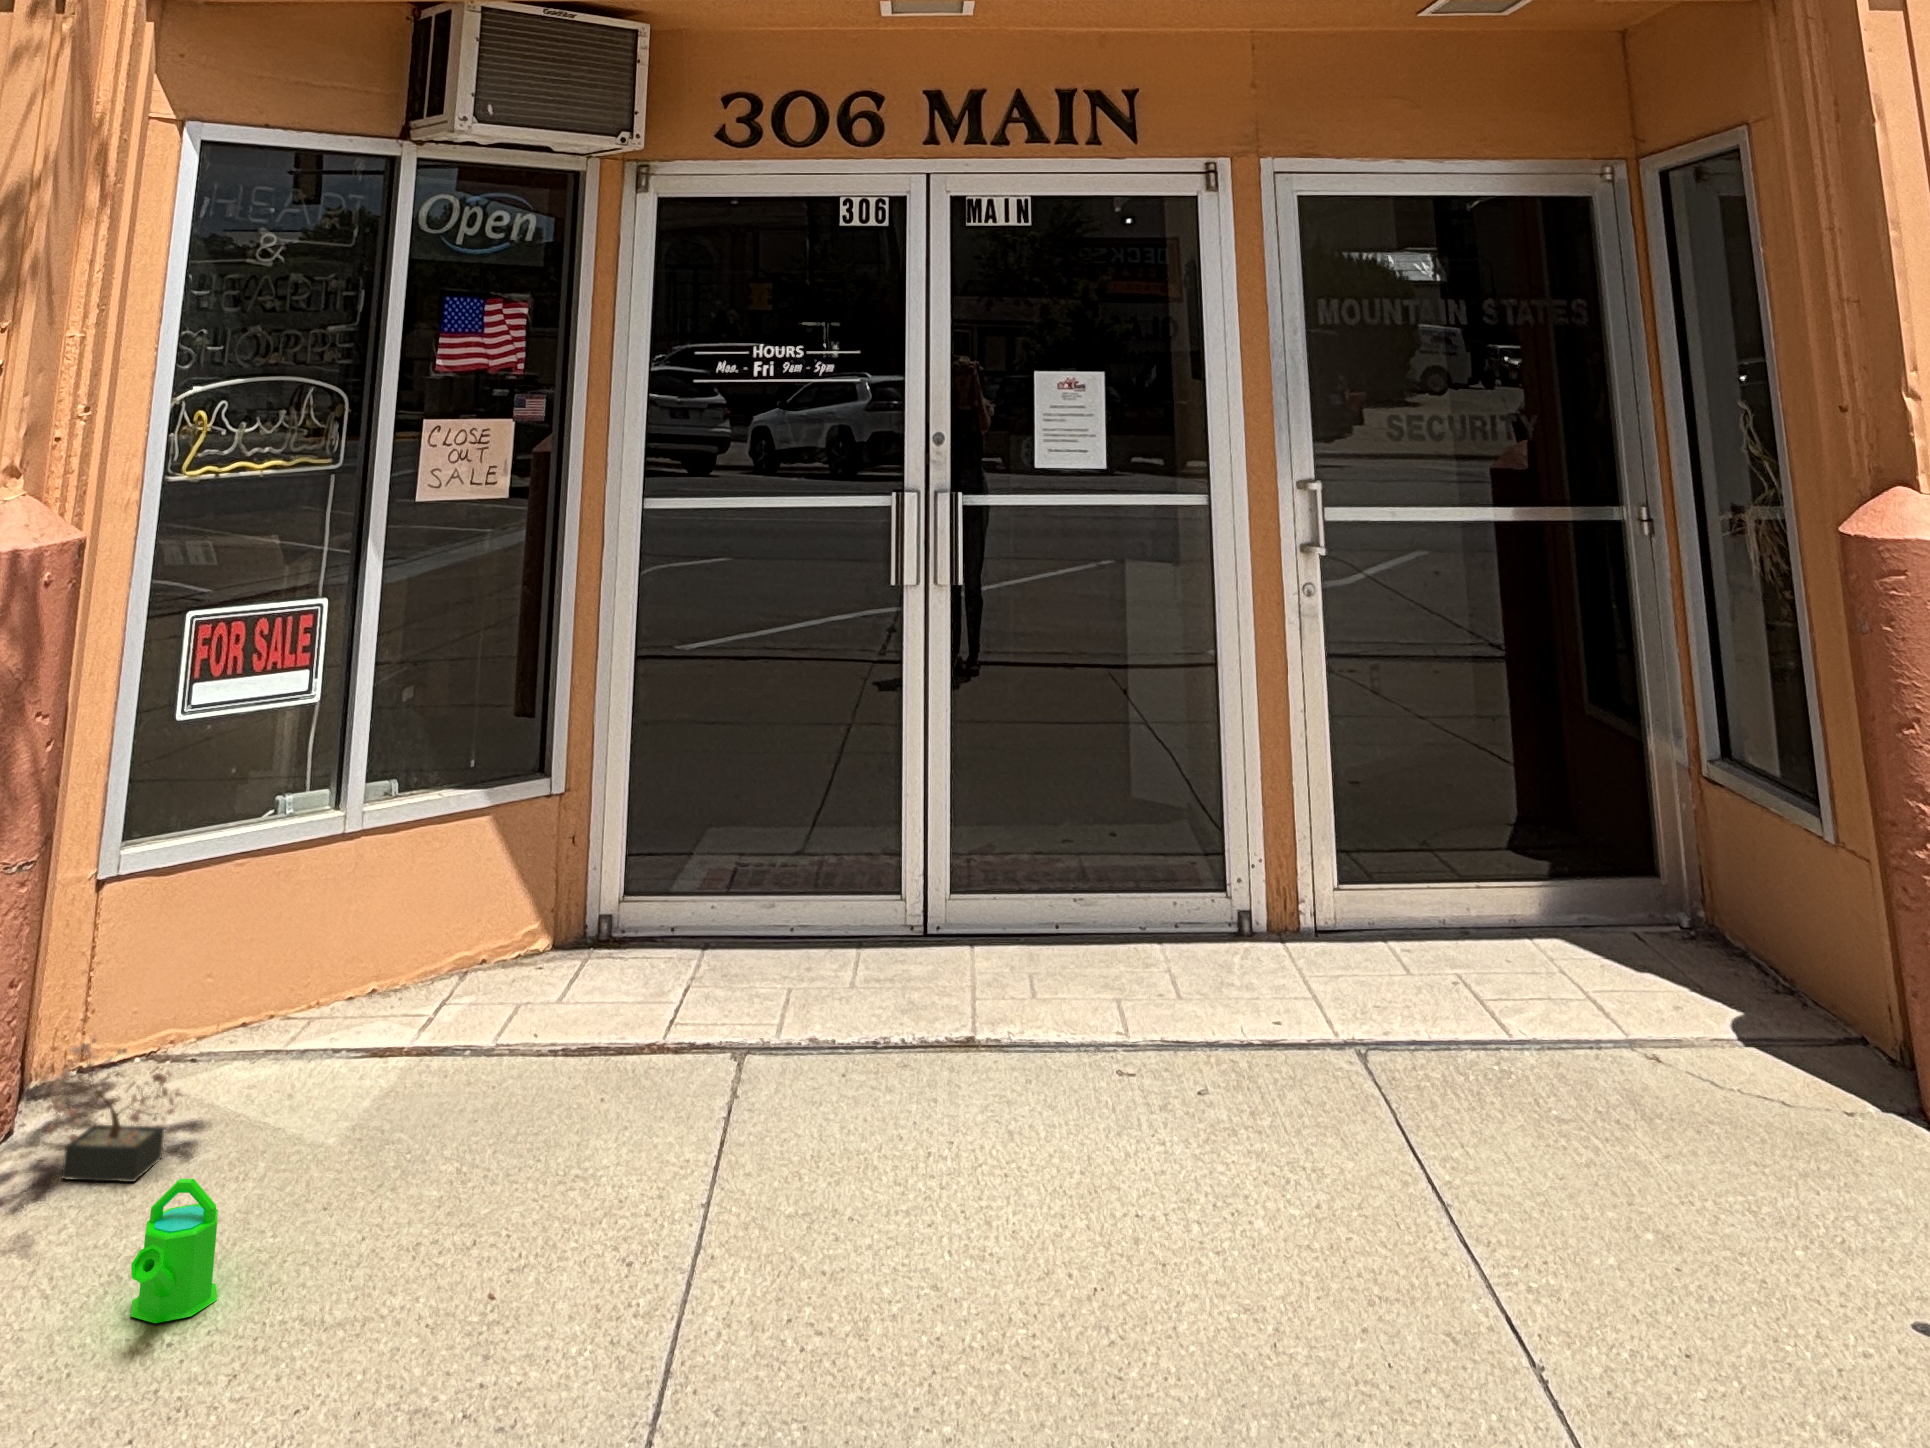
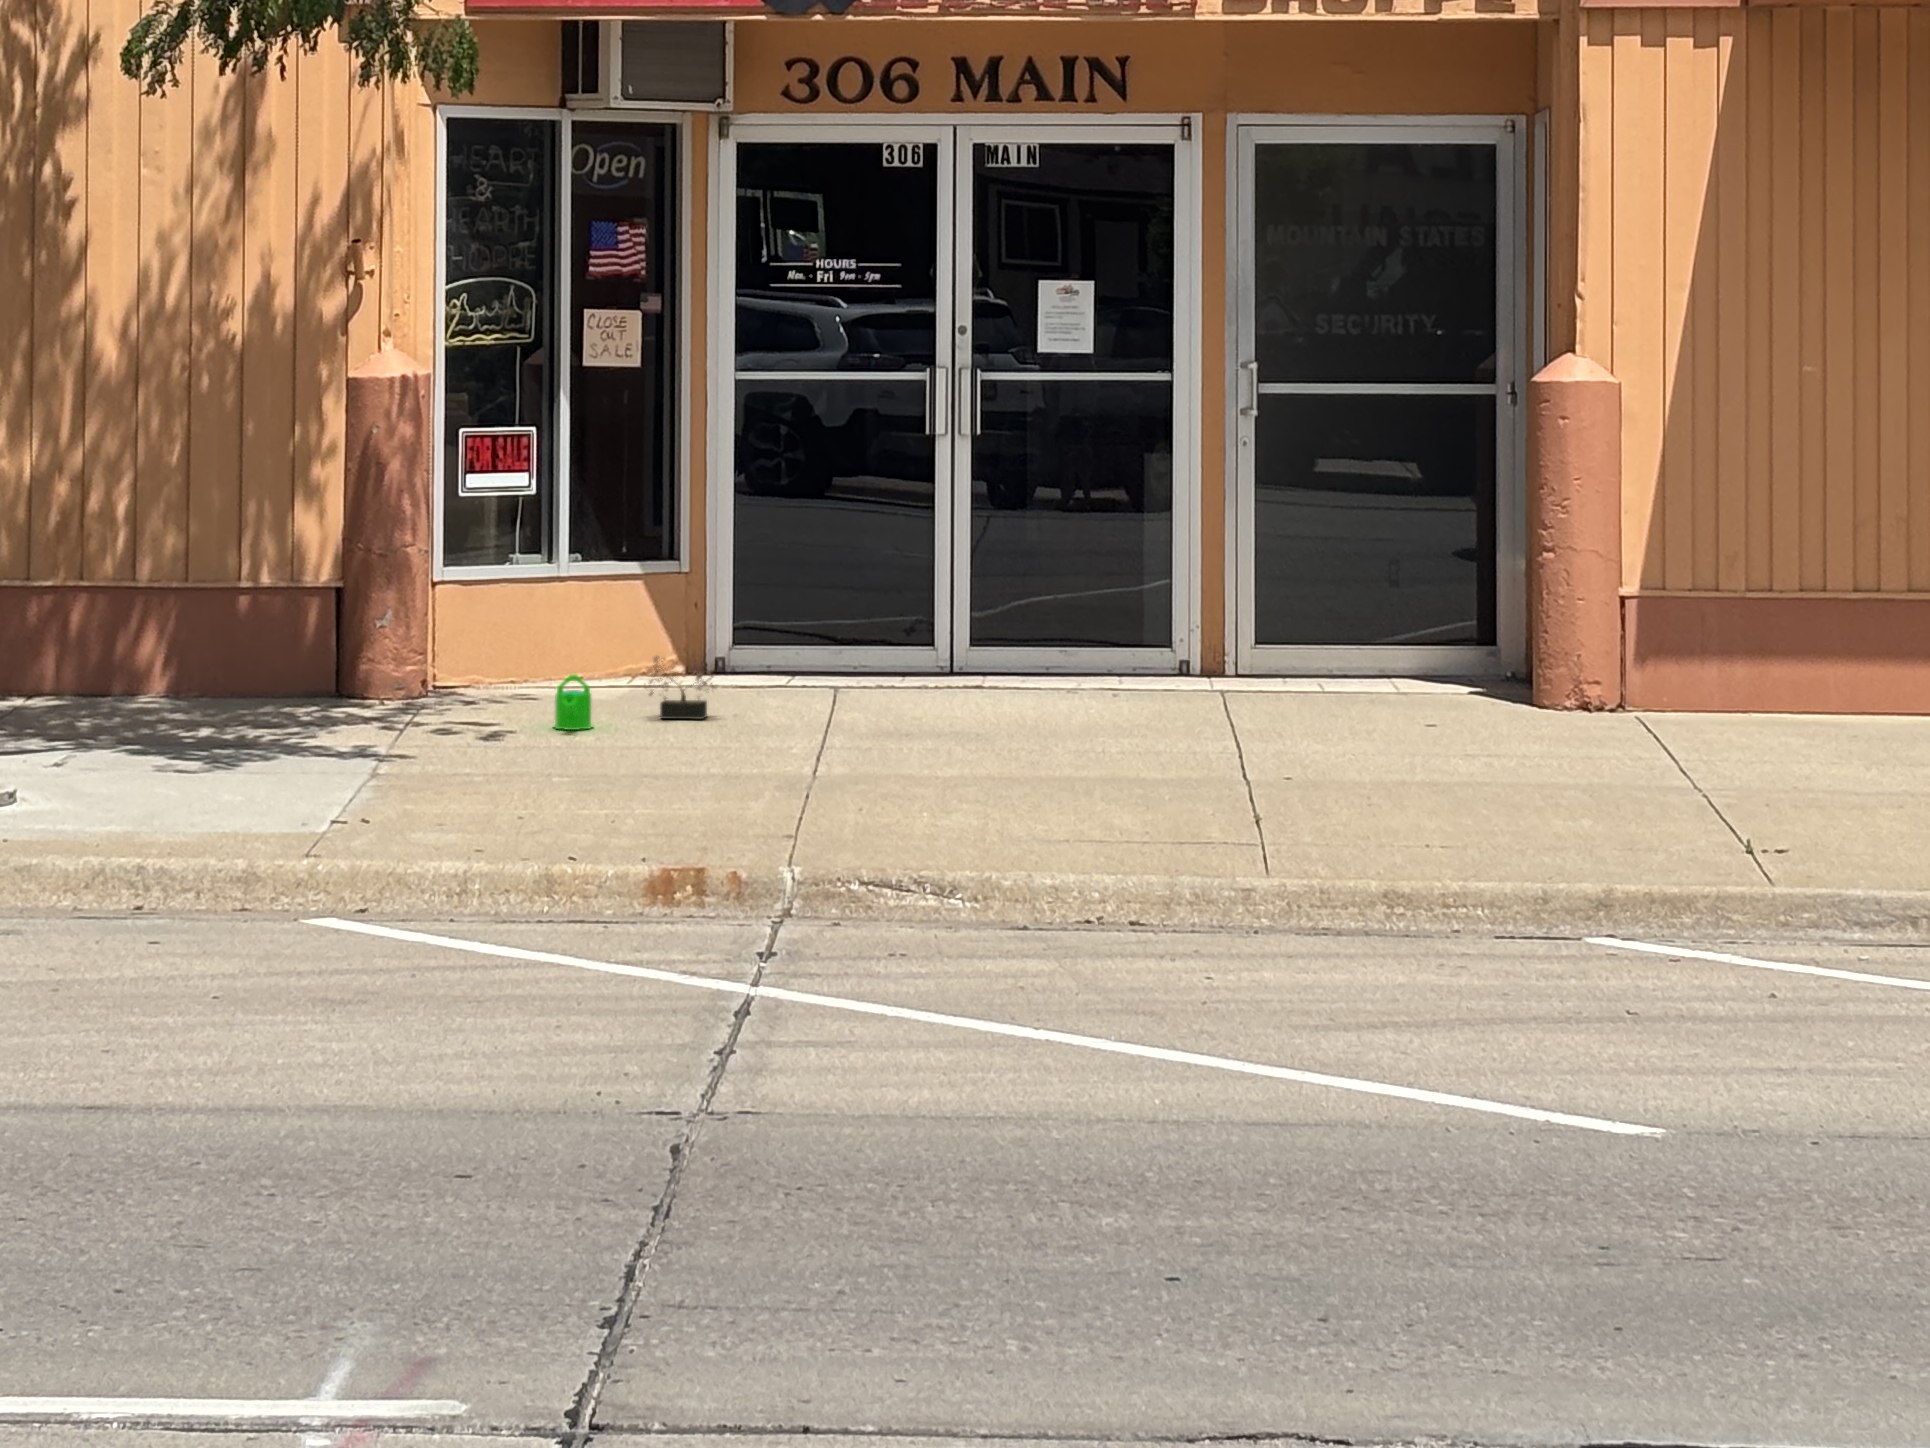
decorative plant: present [46,1039,182,1182] -> present [647,656,716,719]

